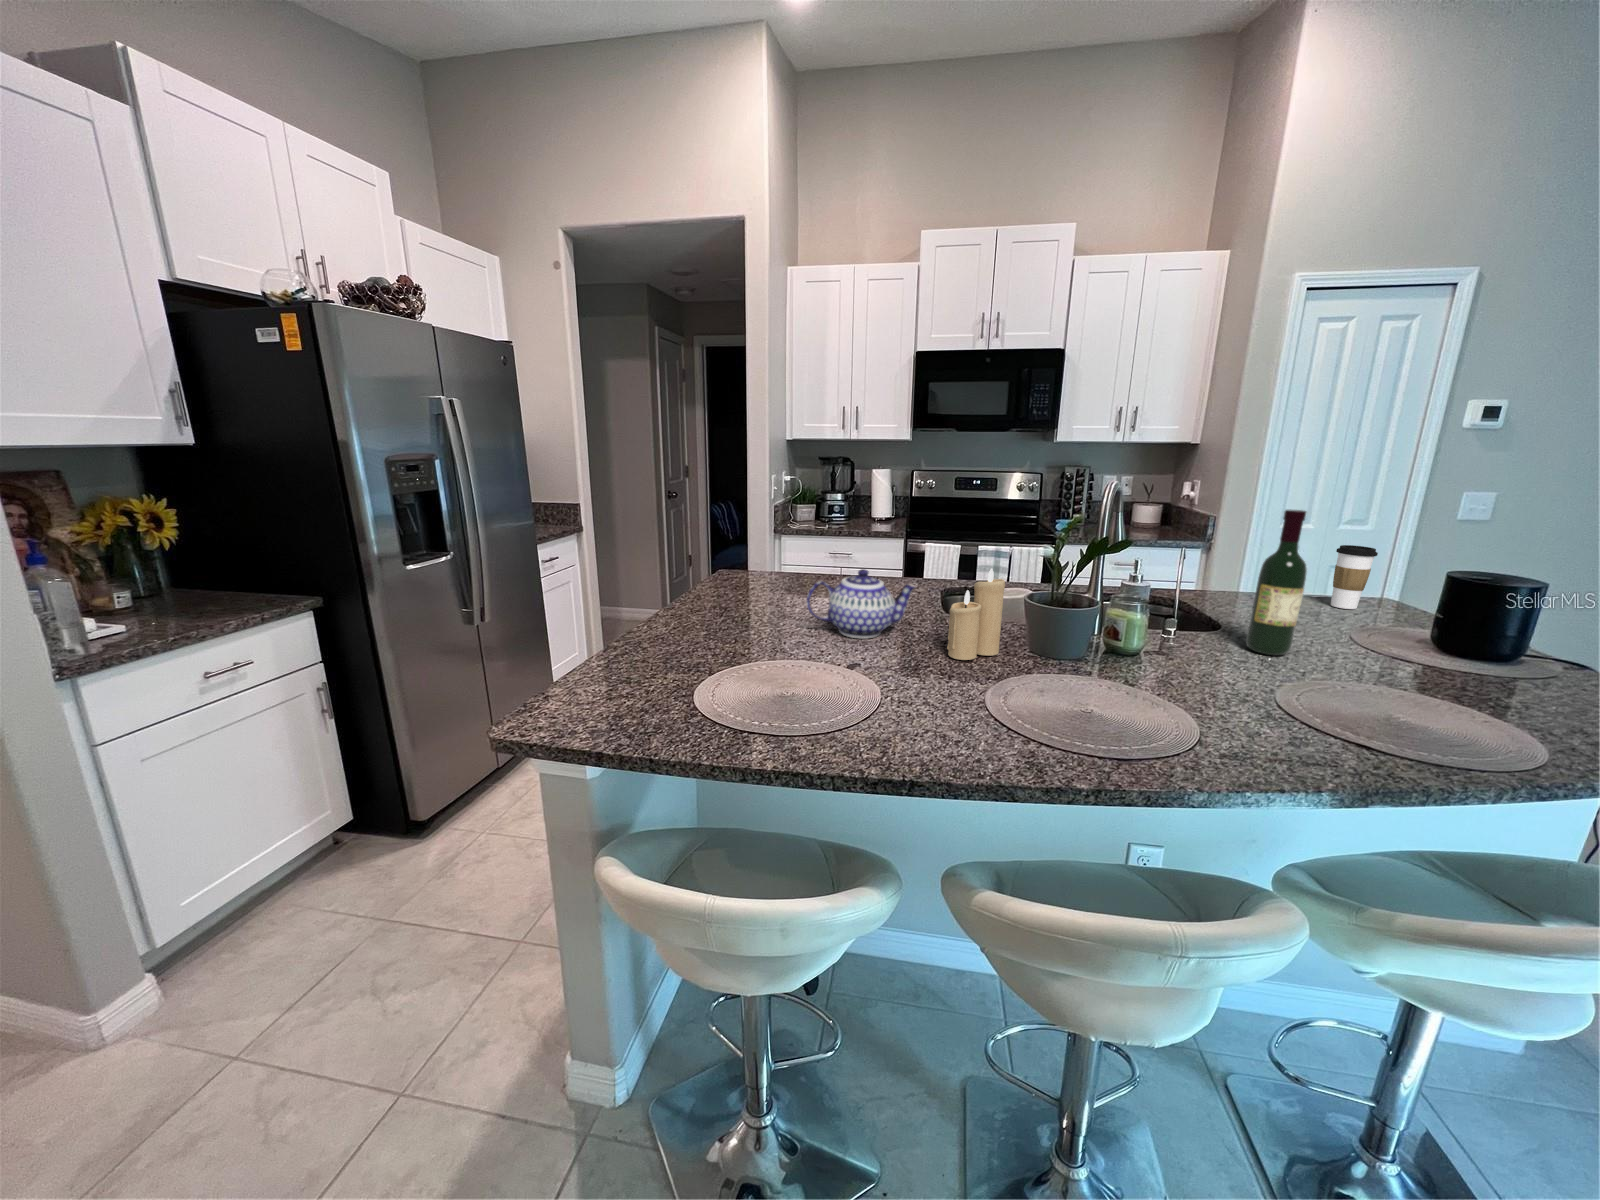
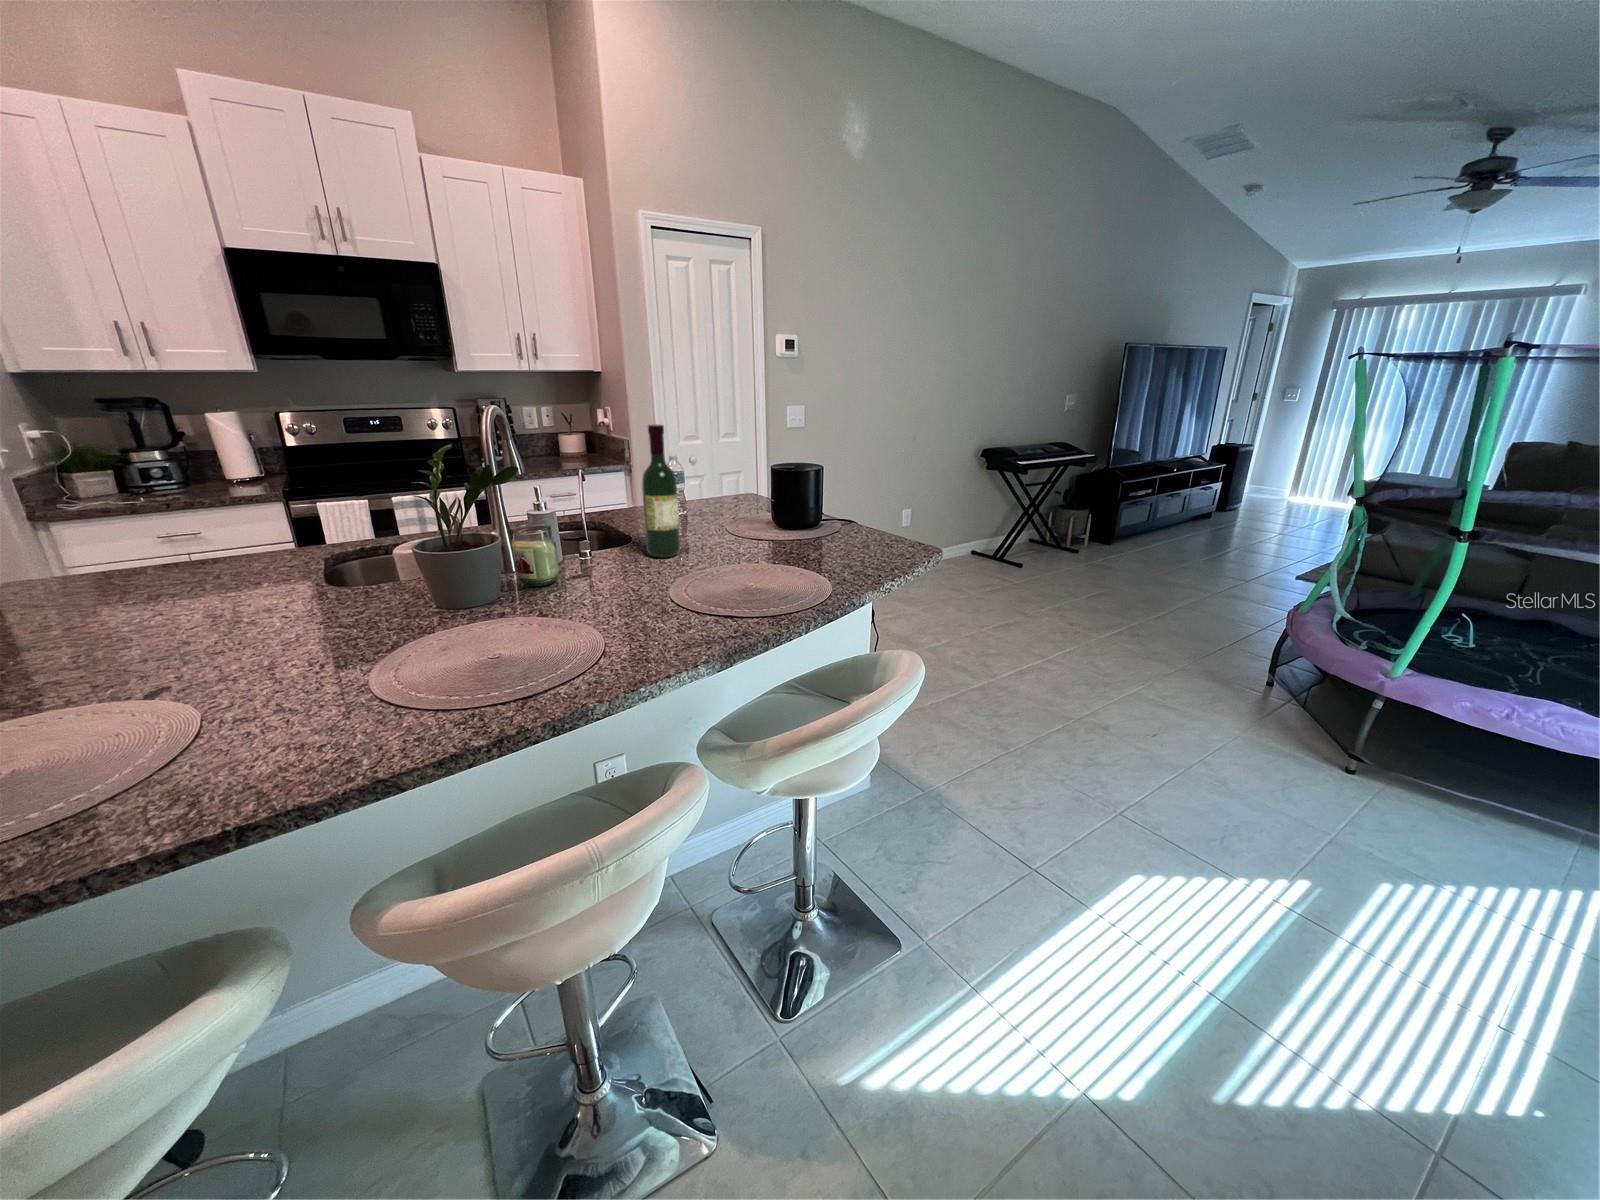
coffee cup: present [1331,545,1378,609] -> none [705,454,732,508]
teapot: present [807,569,916,639] -> none [36,550,253,652]
candle: present [947,569,1005,660] -> none [303,520,393,640]

